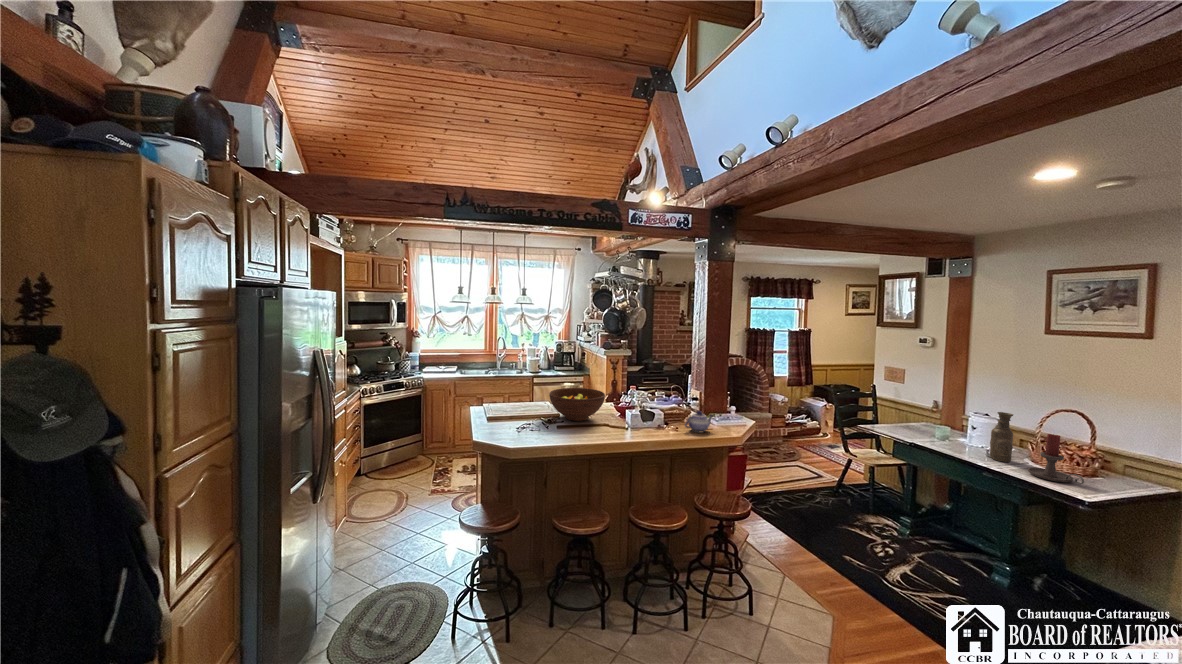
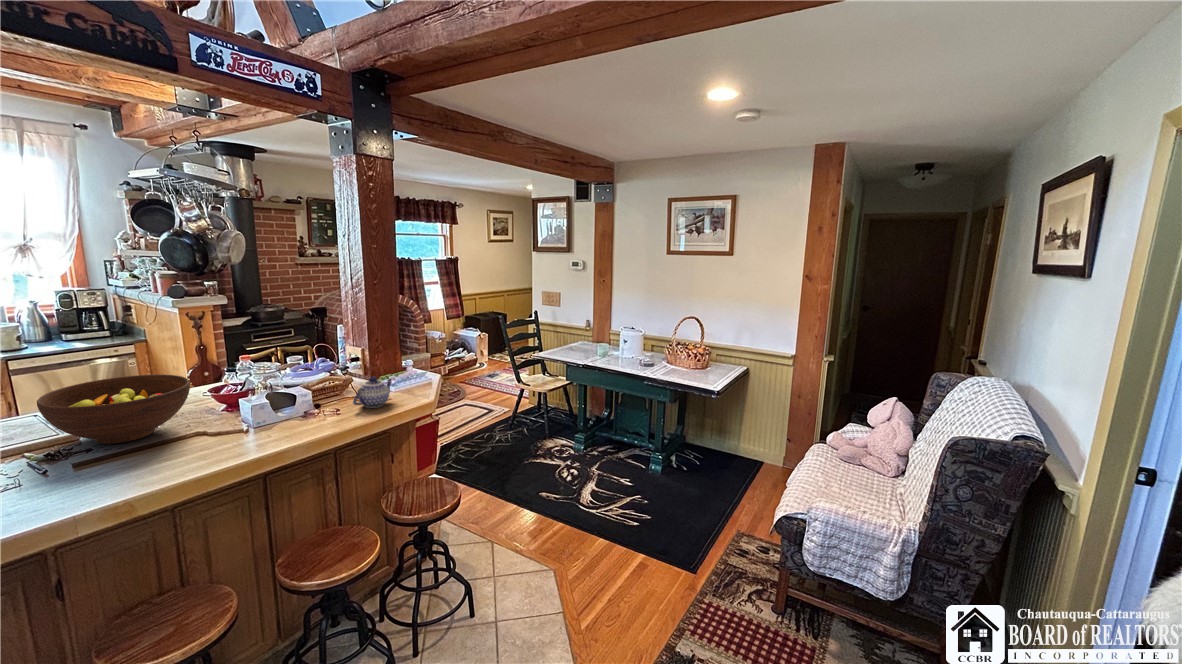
vase: present [990,412,1013,462] -> none [639,325,654,367]
candle holder: present [1028,434,1084,484] -> none [666,338,700,376]

